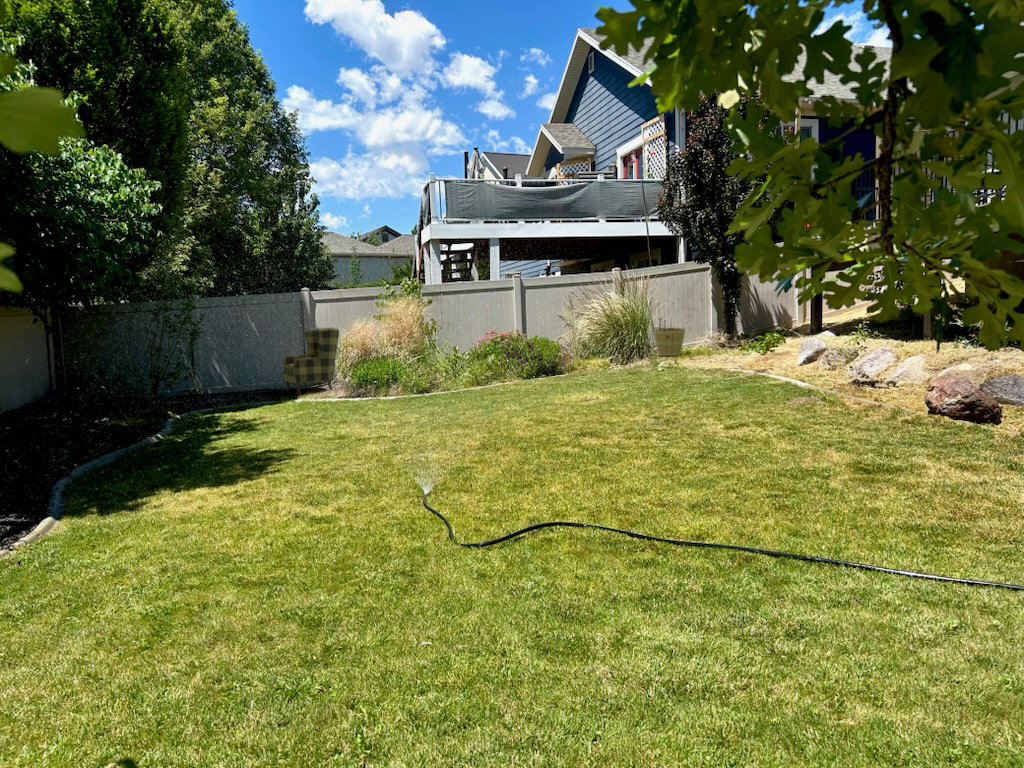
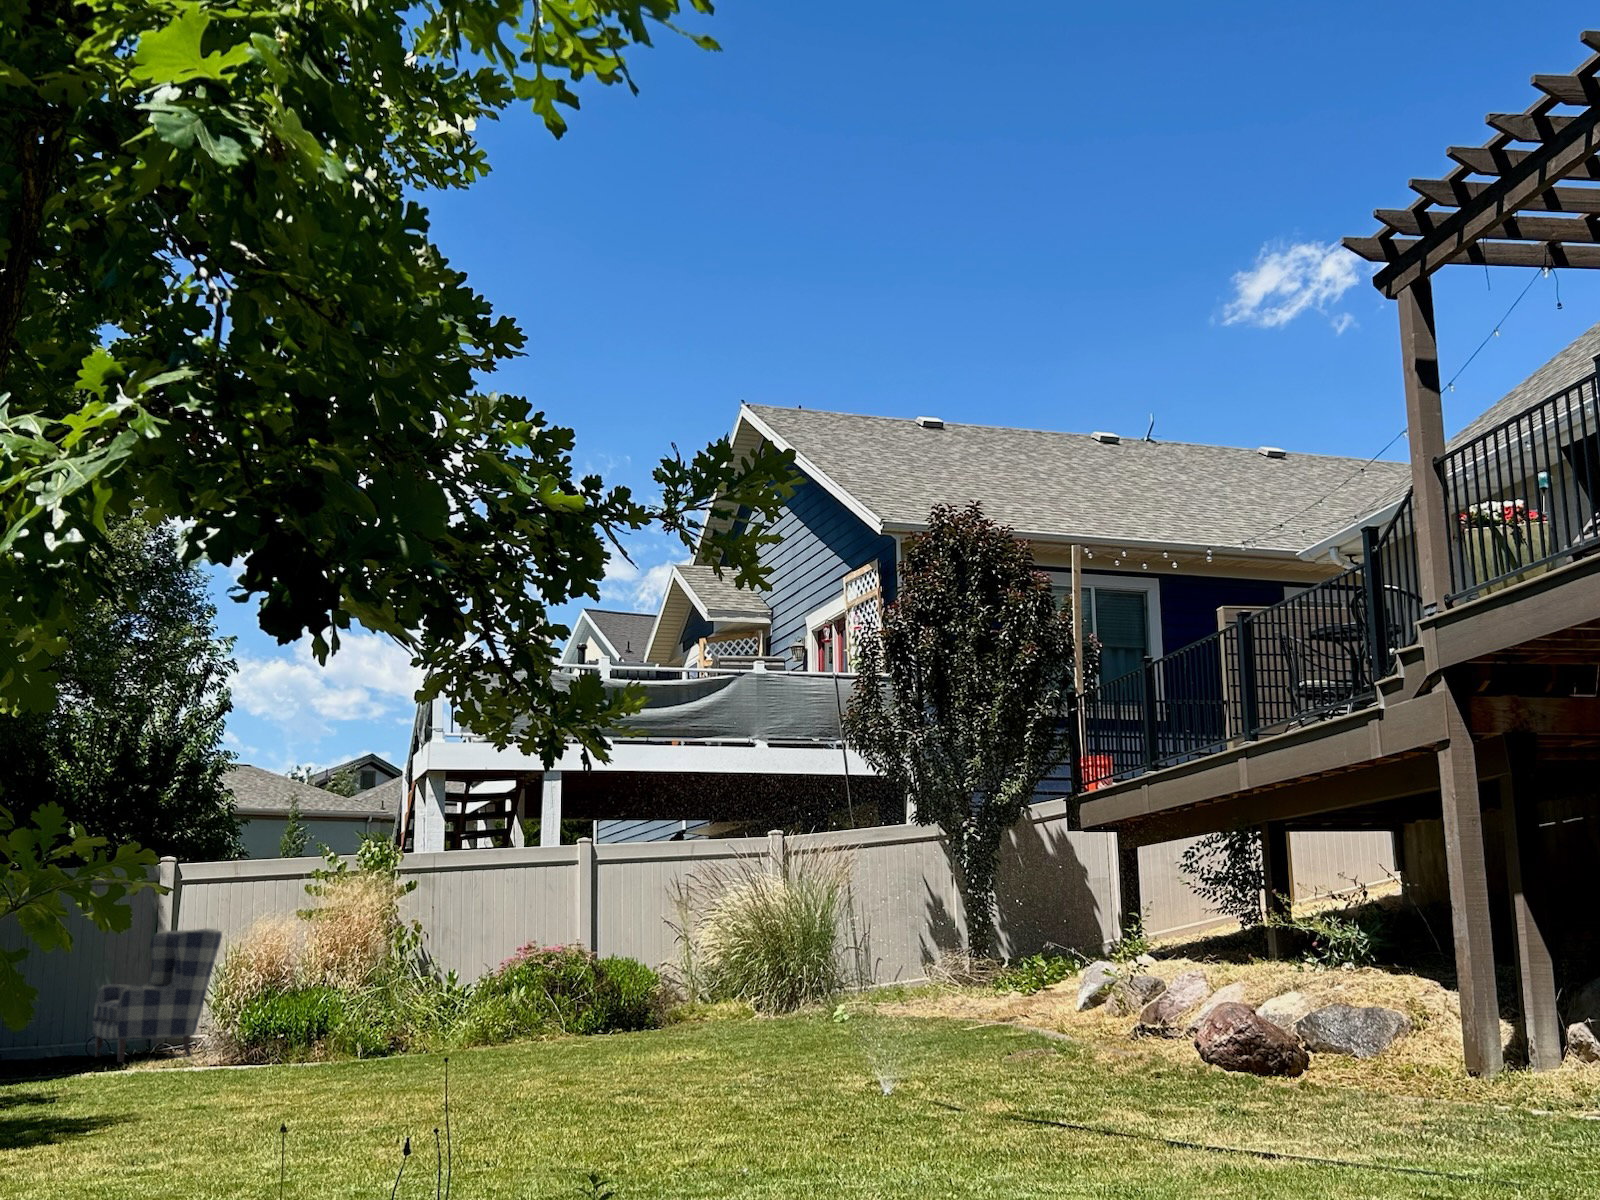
wooden bucket: present [654,328,686,356] -> none [837,944,897,998]

